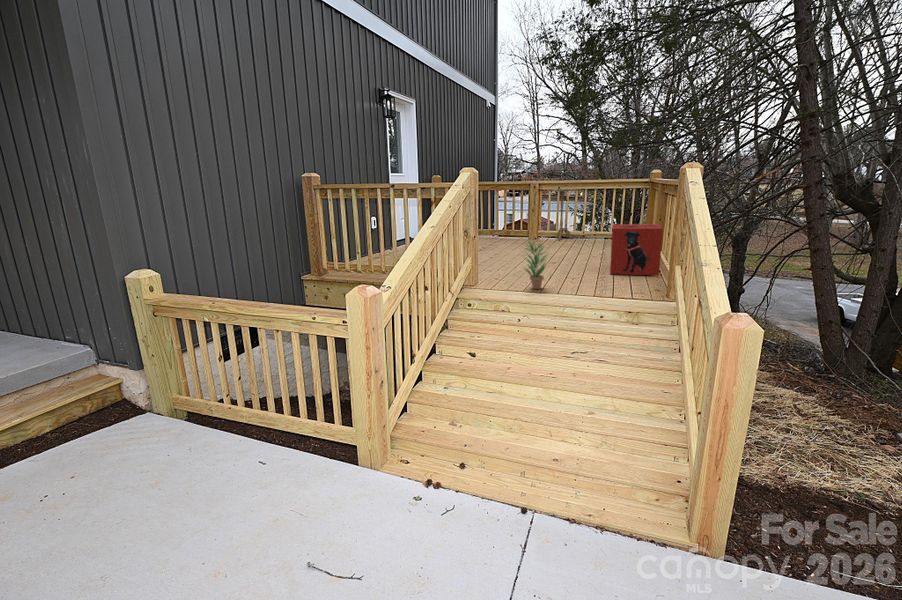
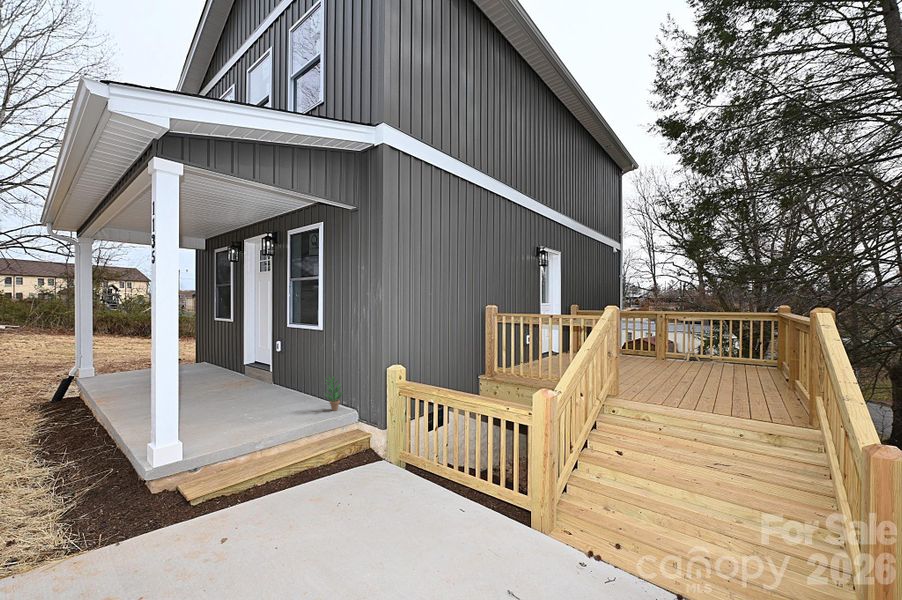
storage box: present [610,224,663,276] -> none [744,354,796,403]
potted plant: present [524,241,546,289] -> present [326,376,343,411]

